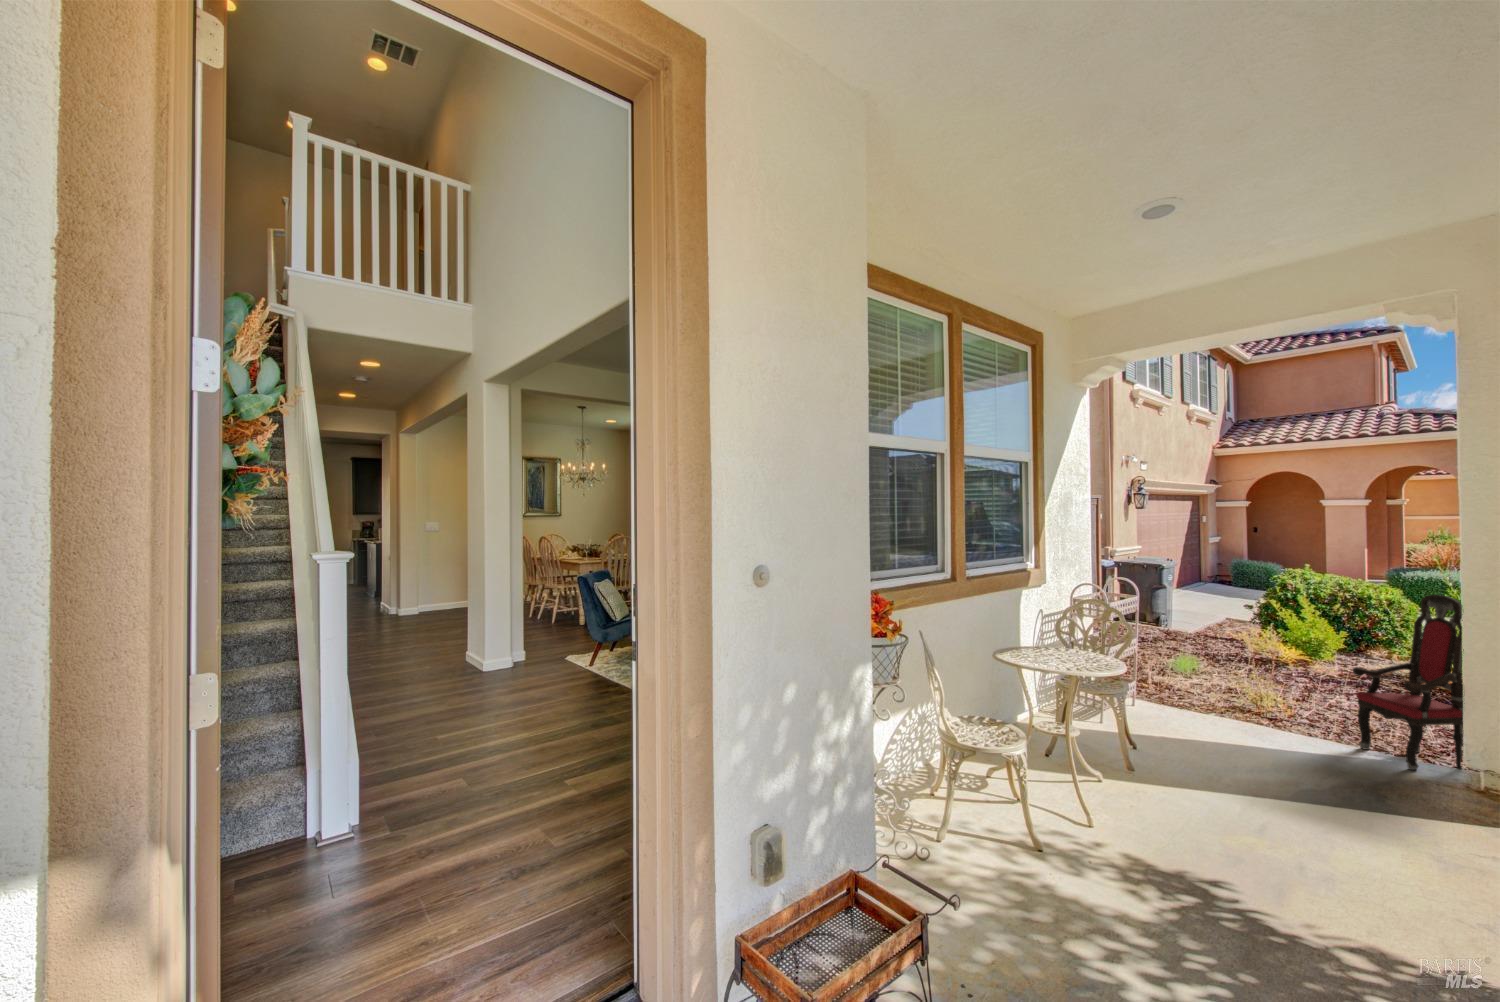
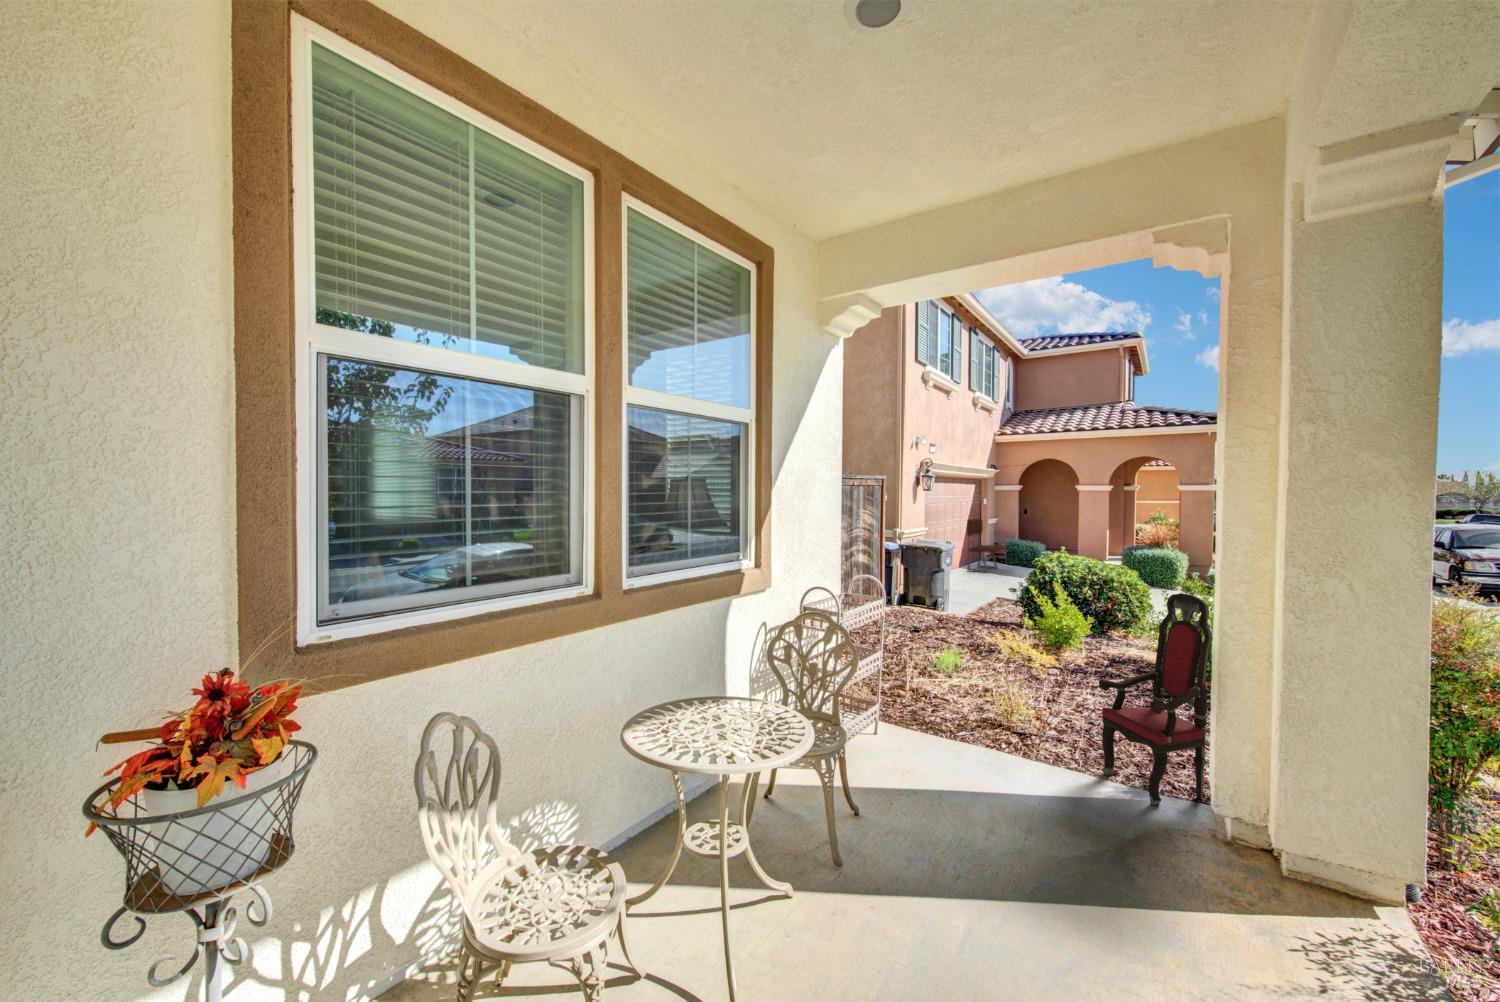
bench: none [1186,536,1232,593] -> present [967,518,1005,573]

